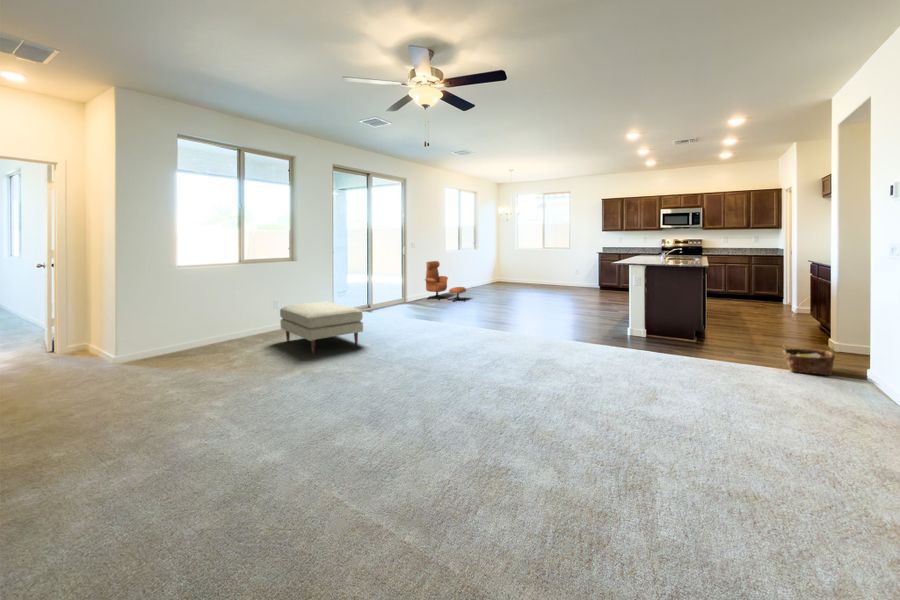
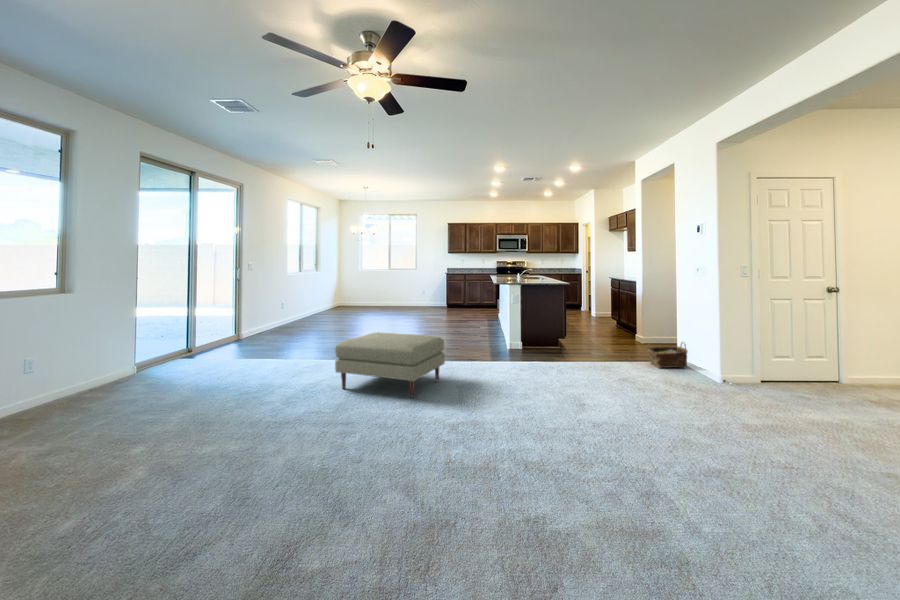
lounge chair: present [425,261,466,301] -> none [266,287,320,333]
ottoman: present [280,302,363,353] -> present [335,332,445,398]

